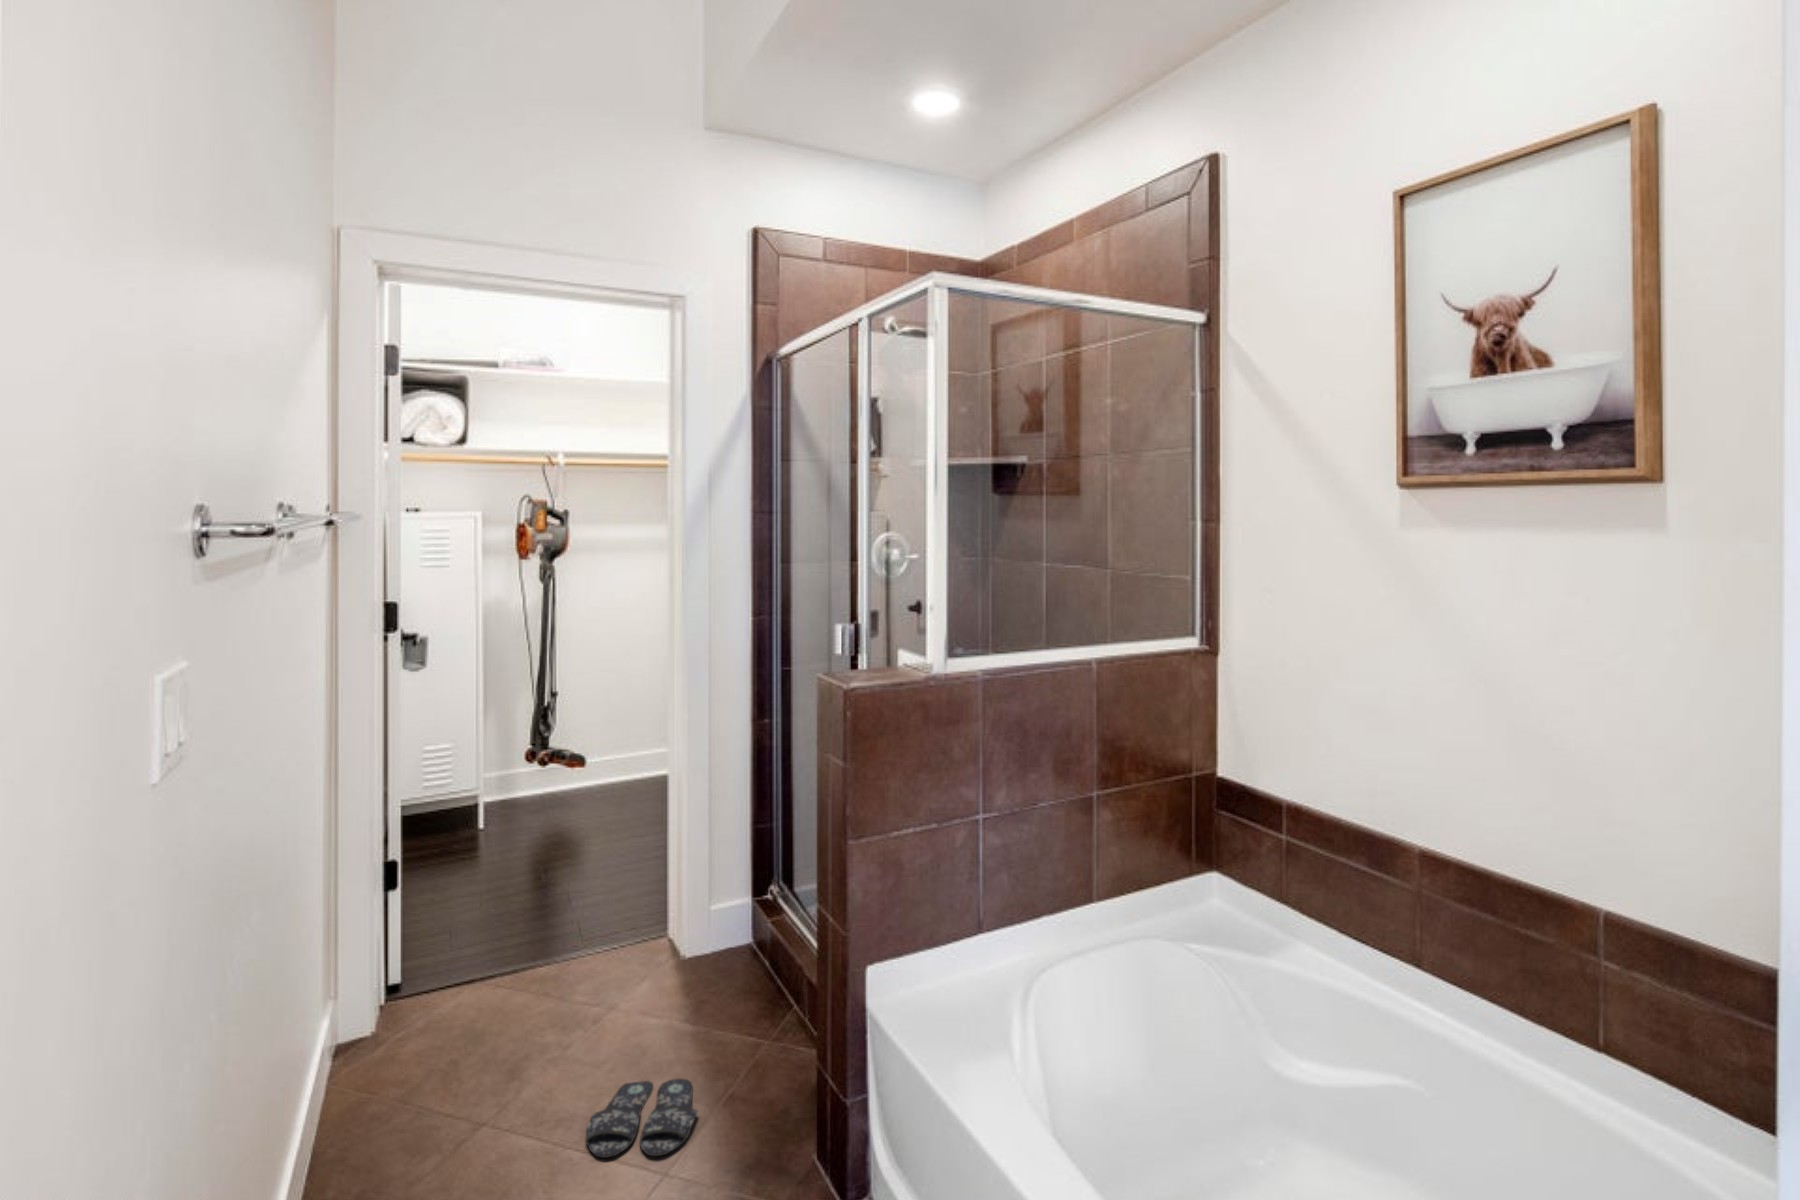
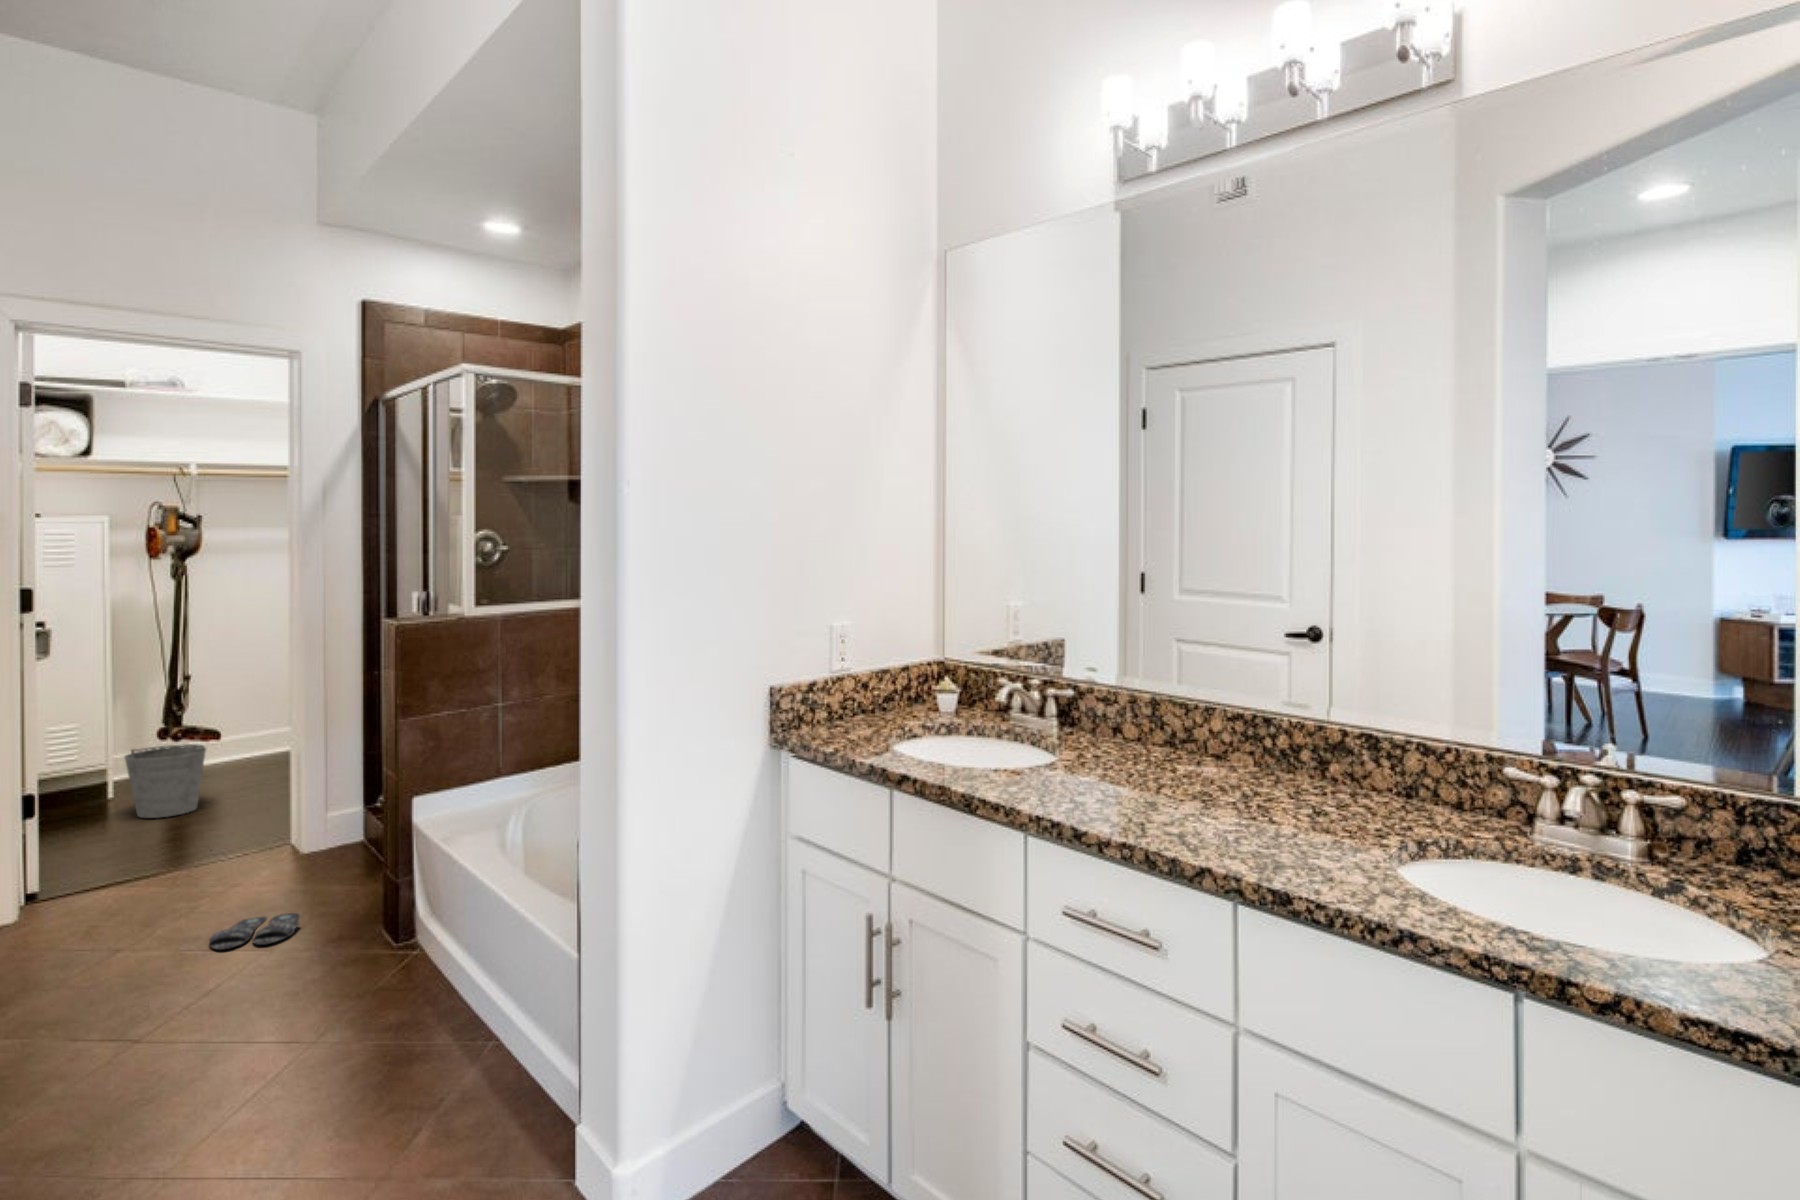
bucket: none [493,777,574,866] -> present [125,744,206,818]

